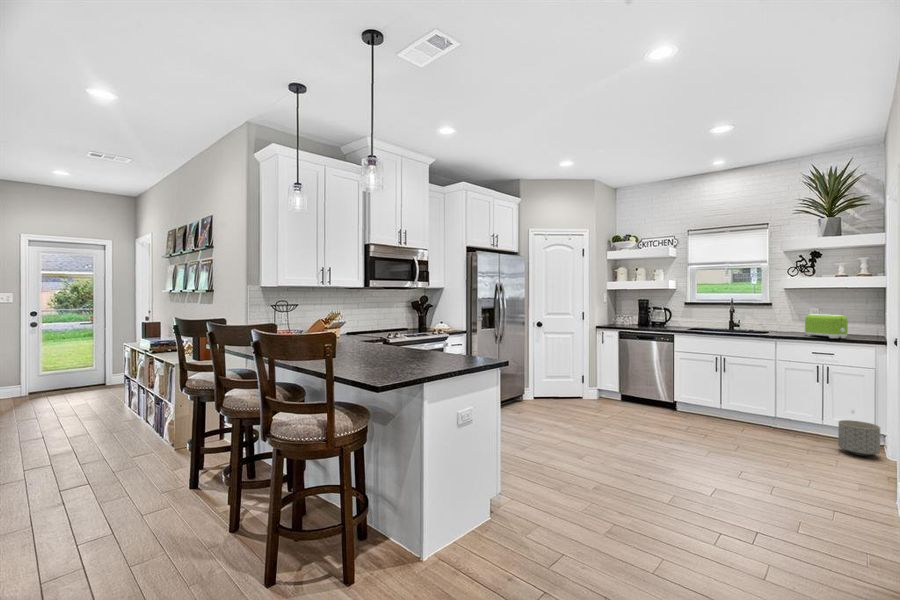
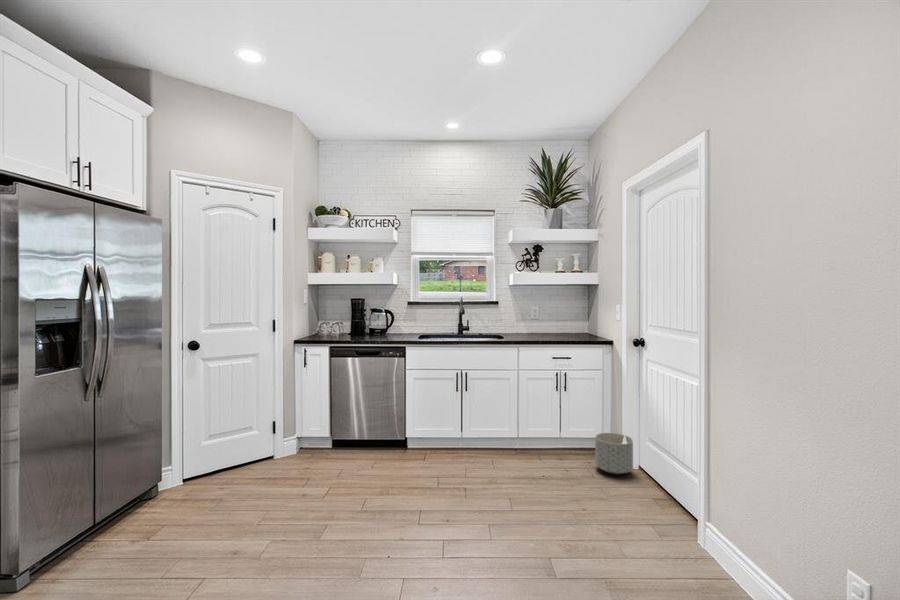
toaster: present [805,314,848,338] -> none [543,314,584,341]

